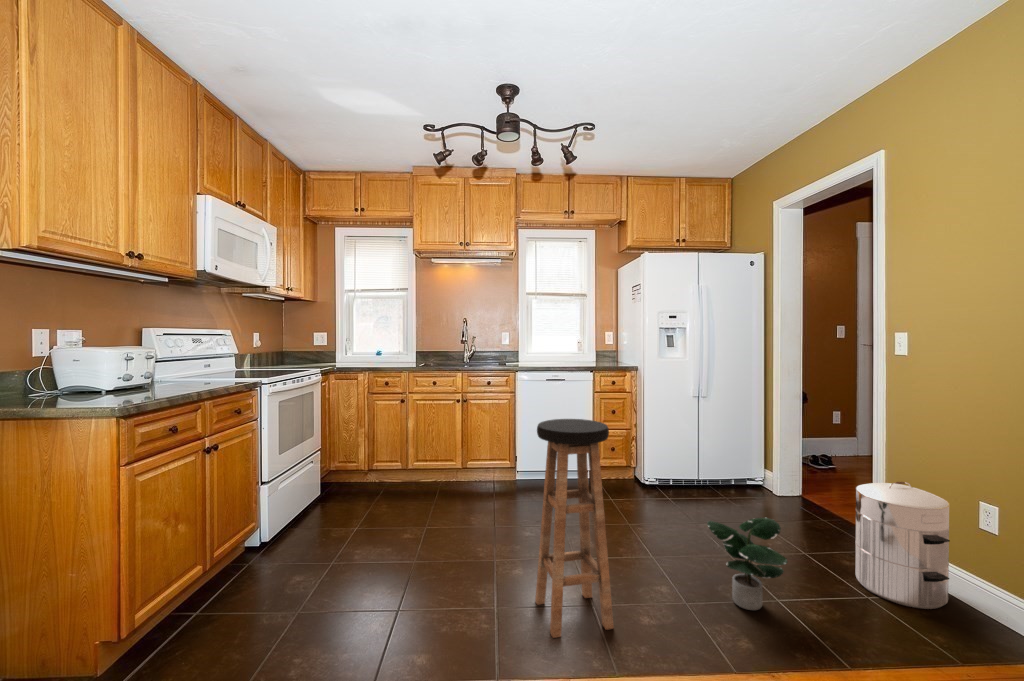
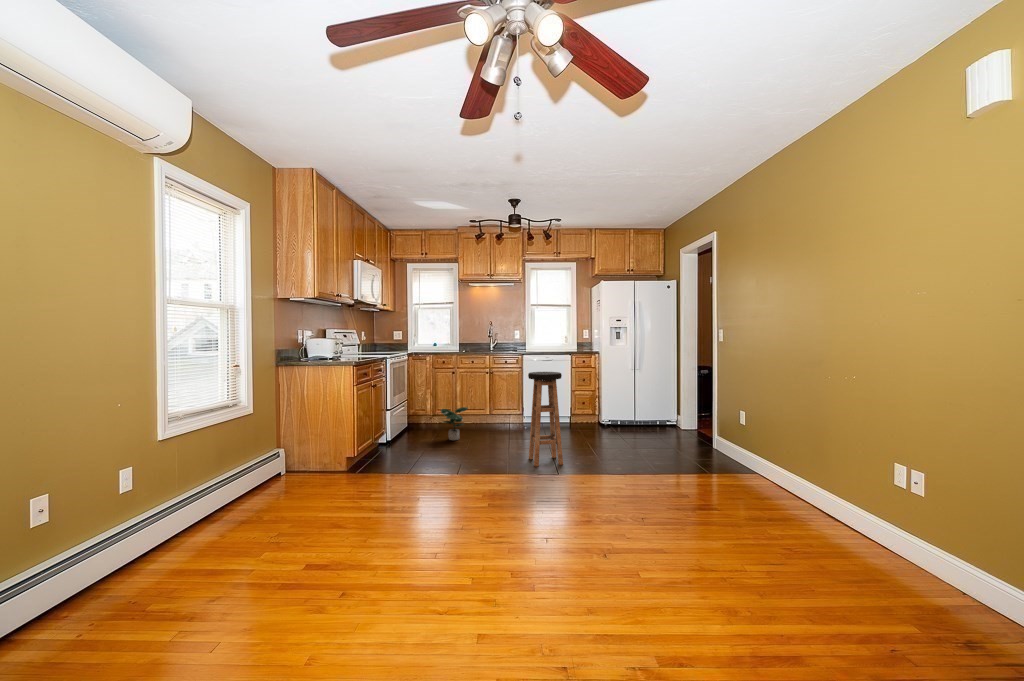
waste bin: present [855,482,950,609] -> none [691,403,730,461]
potted plant: present [707,518,788,610] -> present [441,407,468,440]

